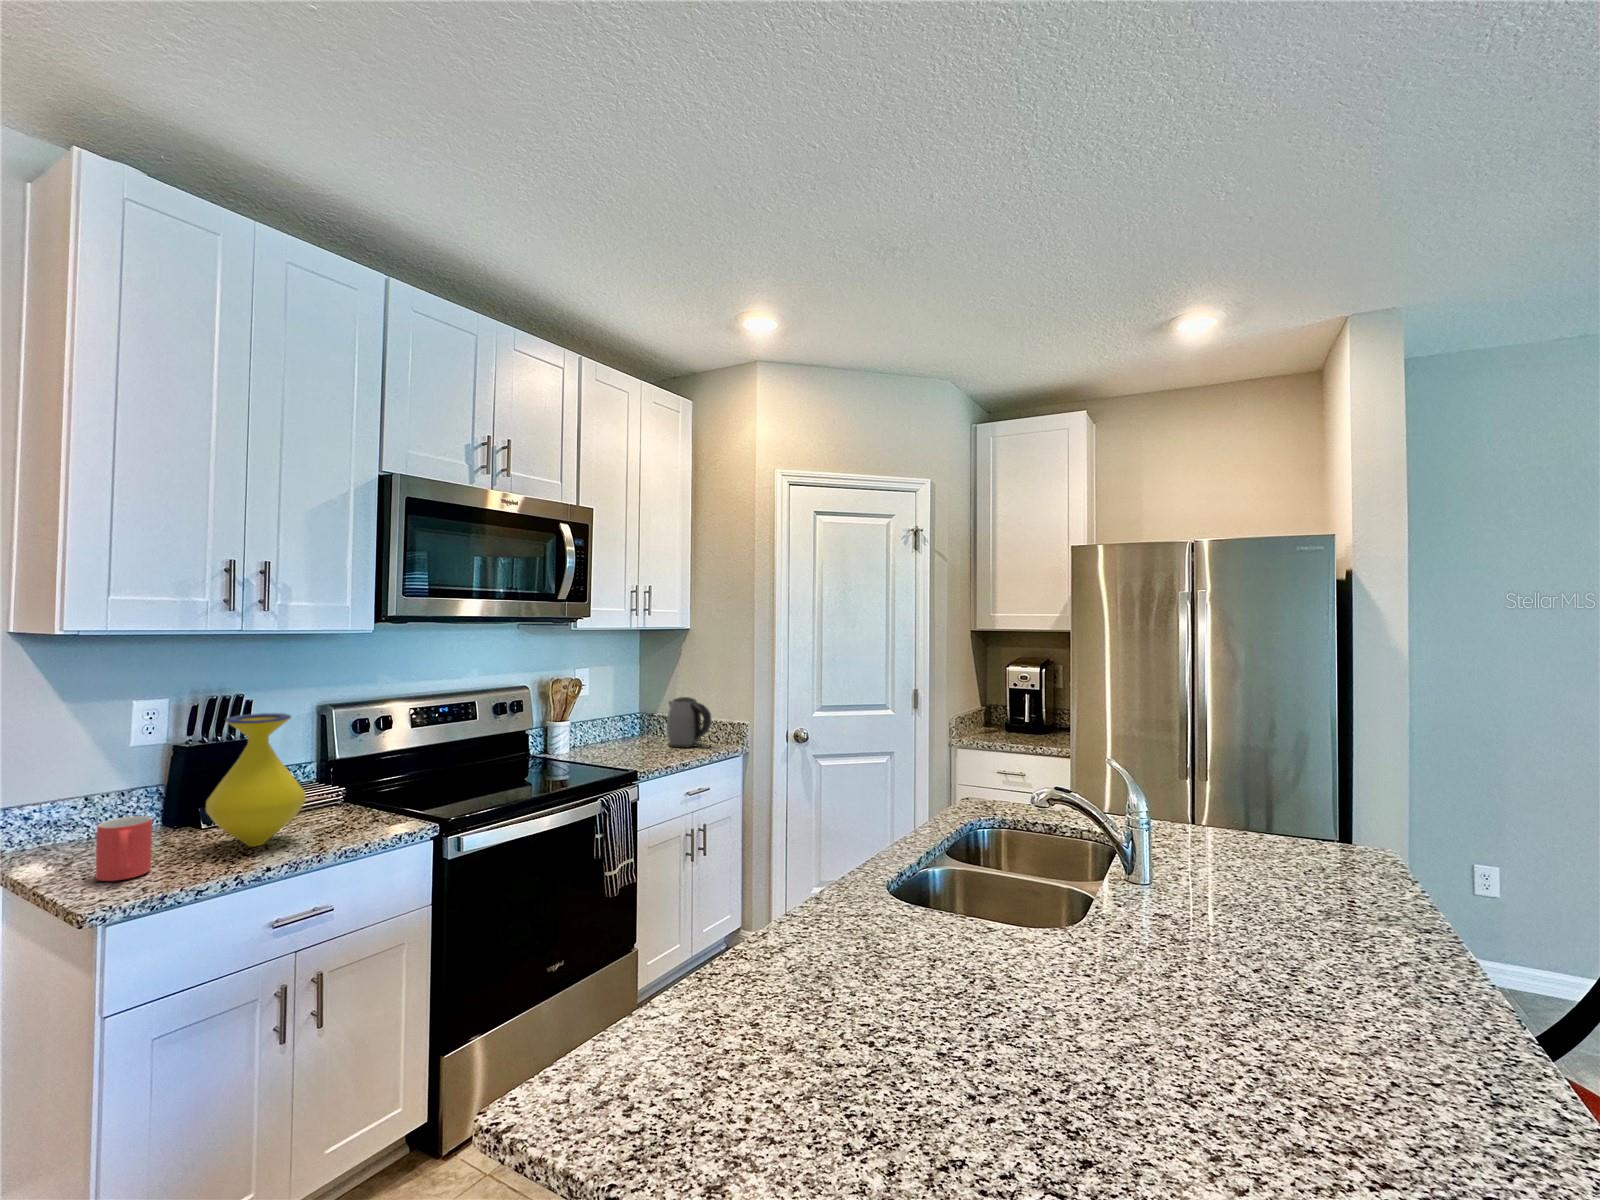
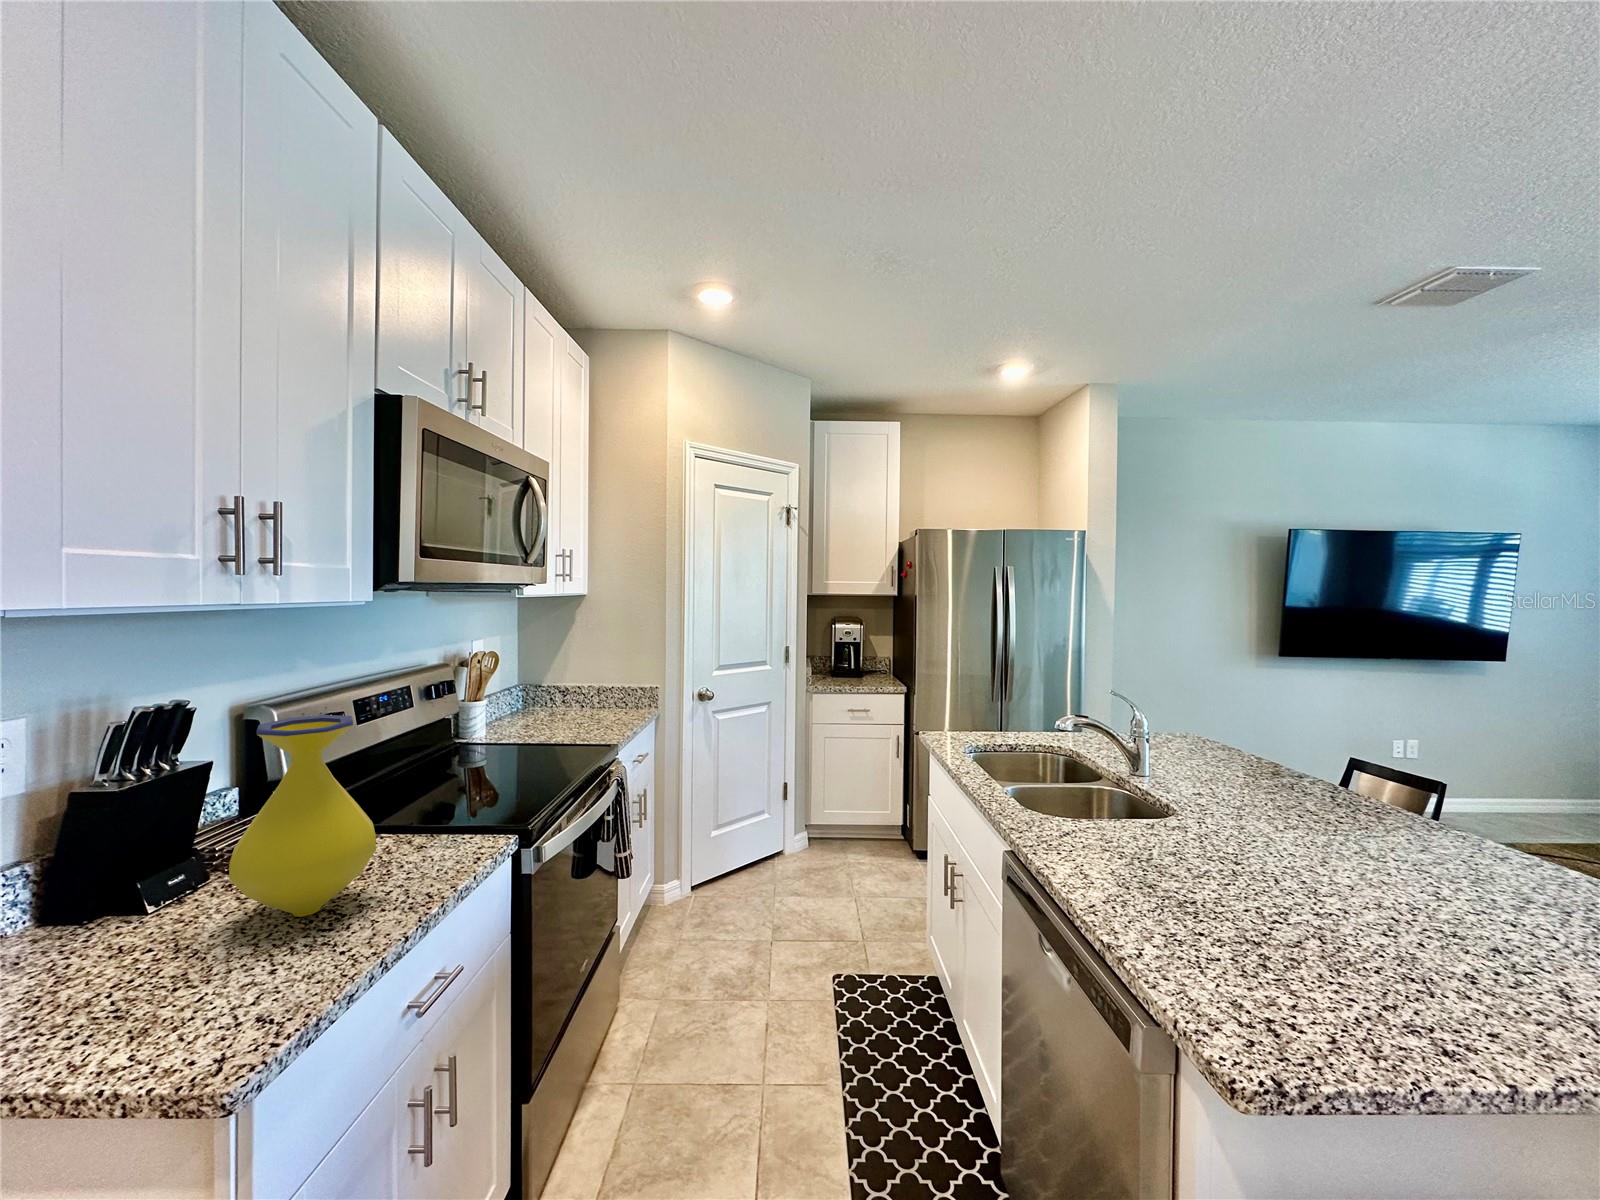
kettle: present [667,697,711,748] -> none [575,666,627,718]
mug: present [96,816,152,881] -> none [102,905,205,1036]

